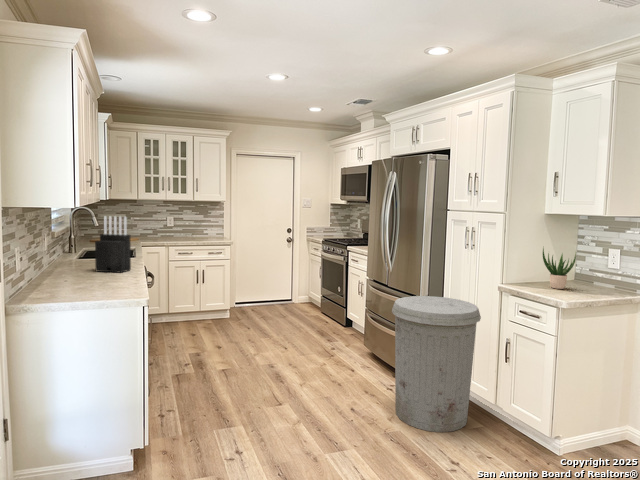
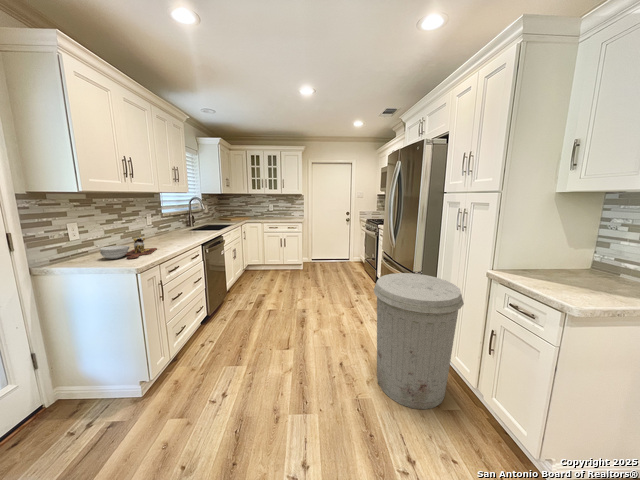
knife block: present [95,216,131,272] -> none [166,204,191,244]
potted plant: present [543,248,576,289] -> none [548,232,601,285]
cutting board: none [46,260,114,290] -> present [100,236,157,259]

